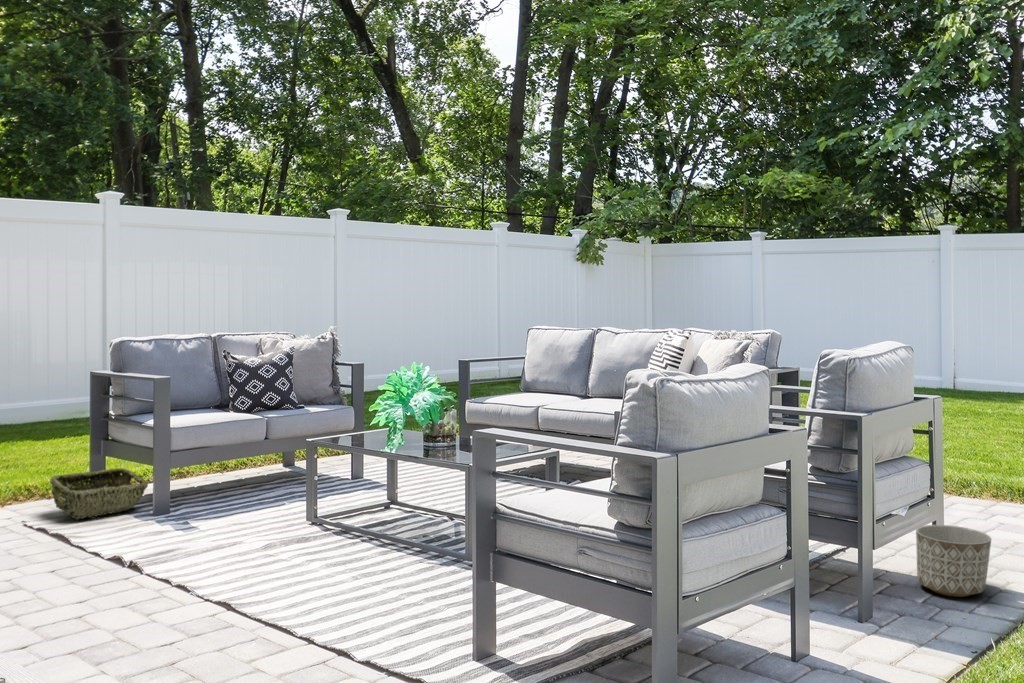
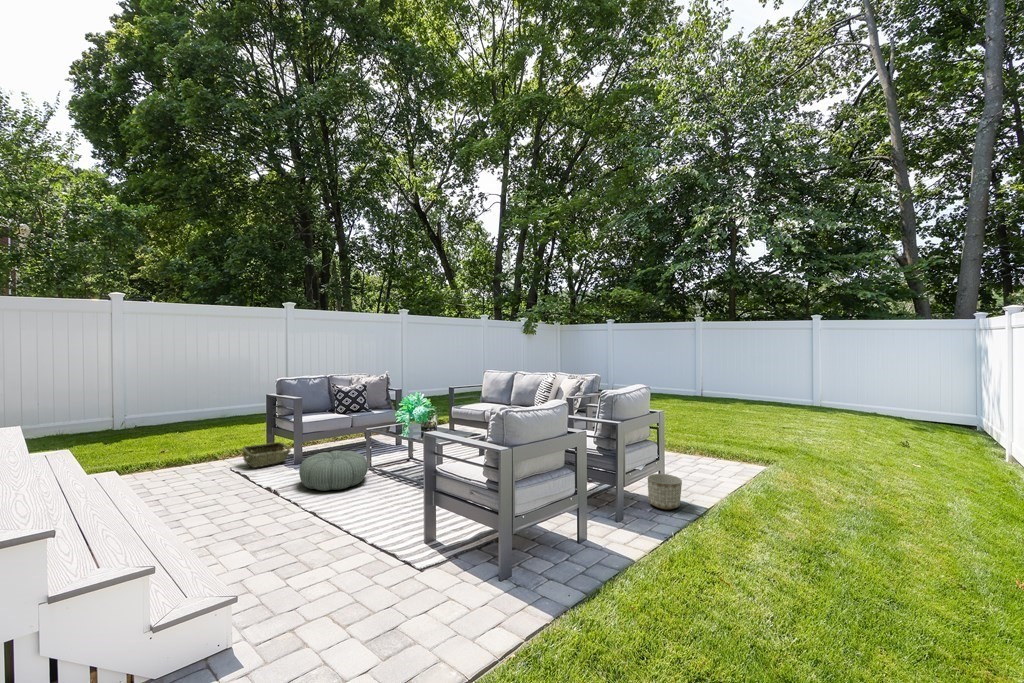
pouf: none [179,482,316,561] -> present [299,451,368,491]

